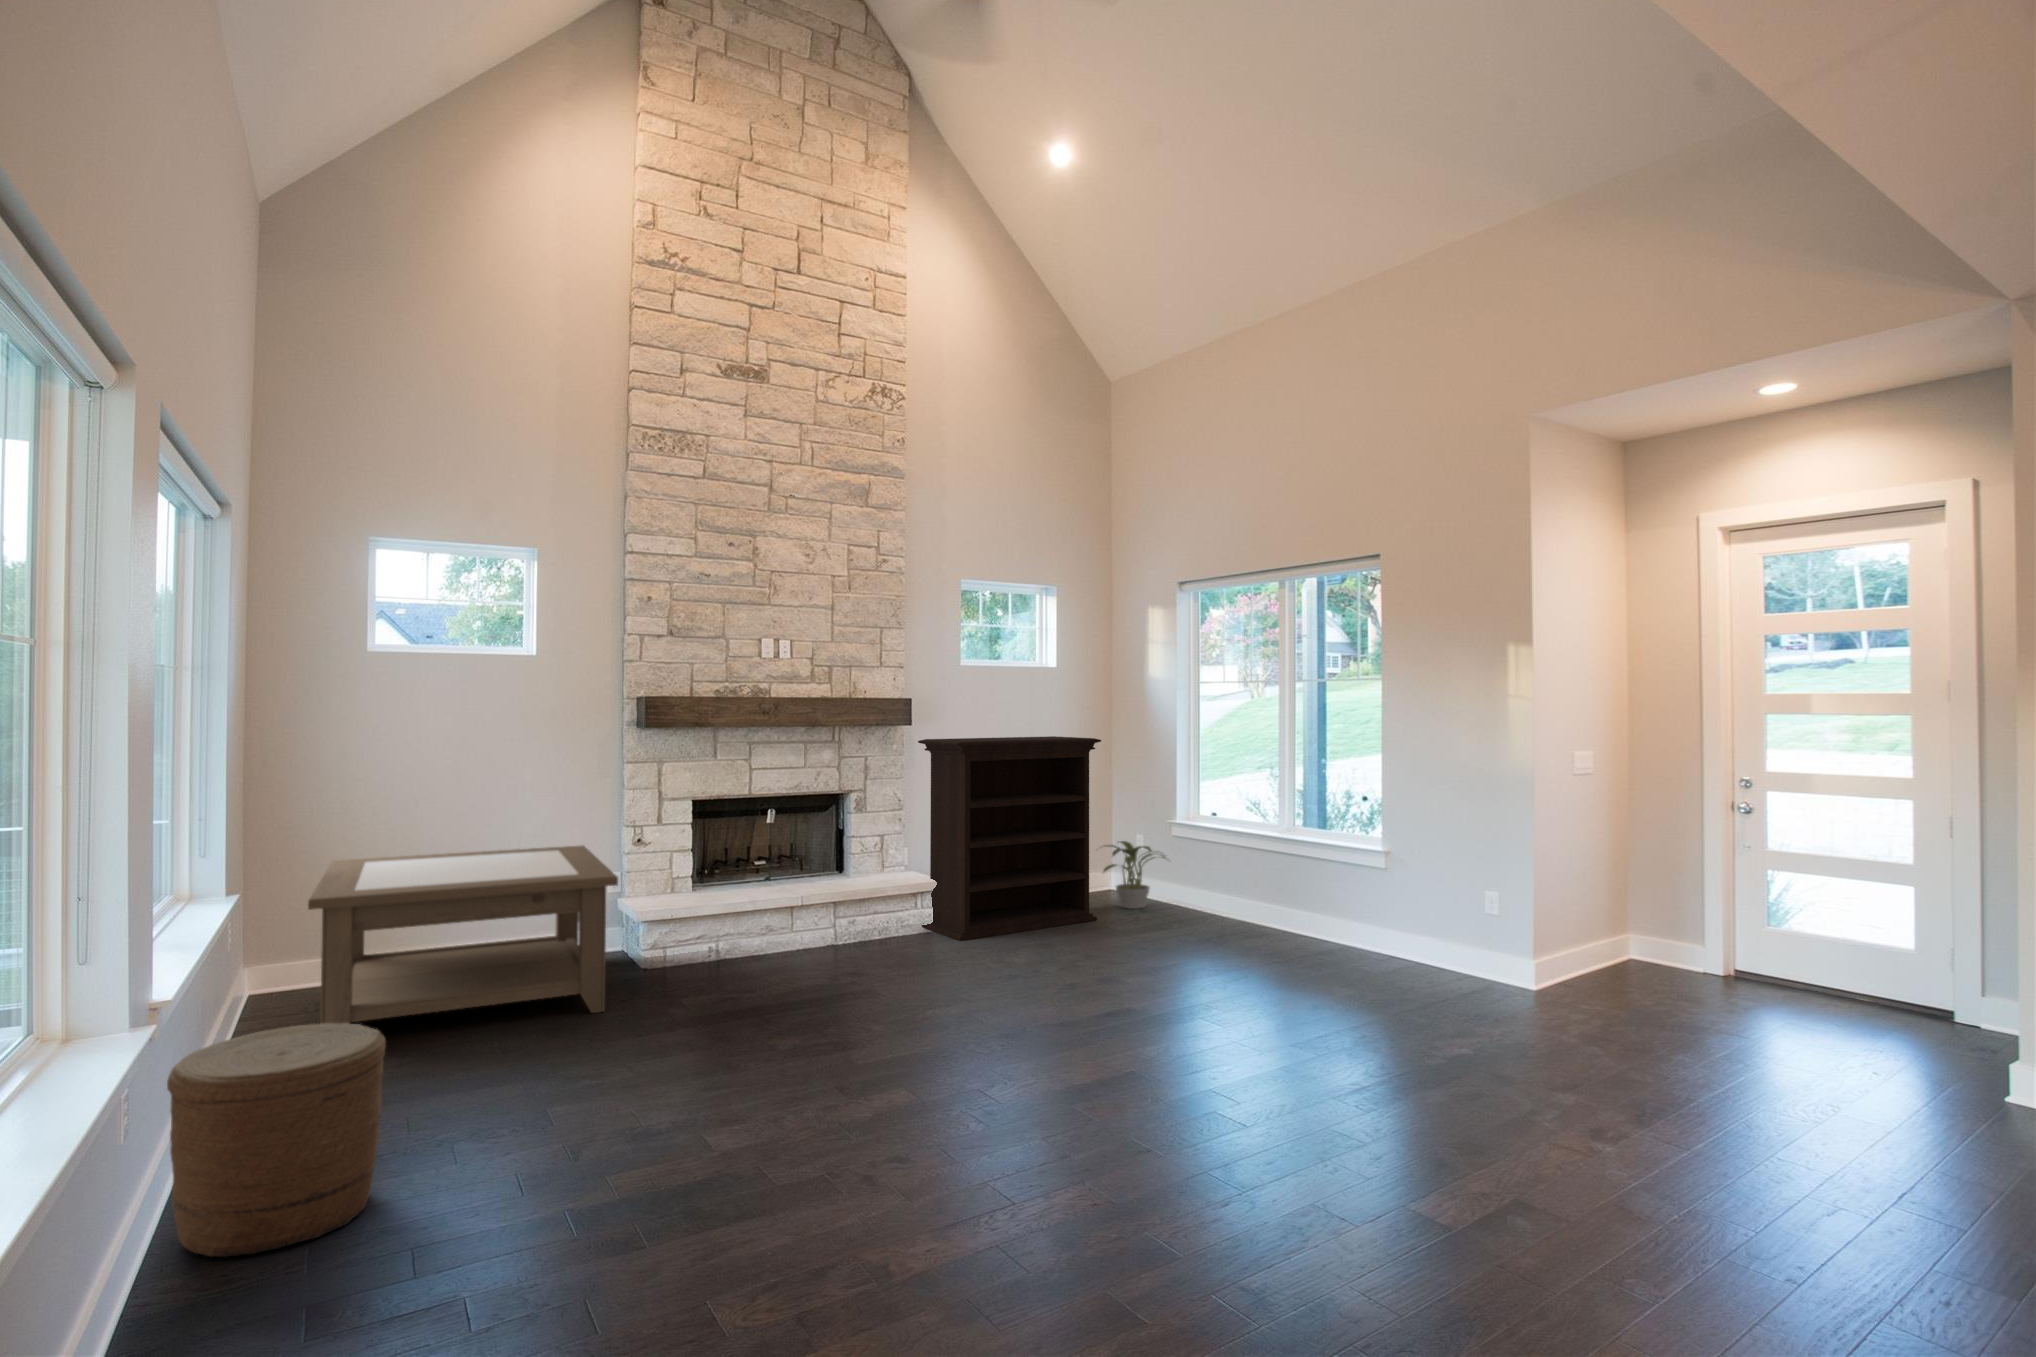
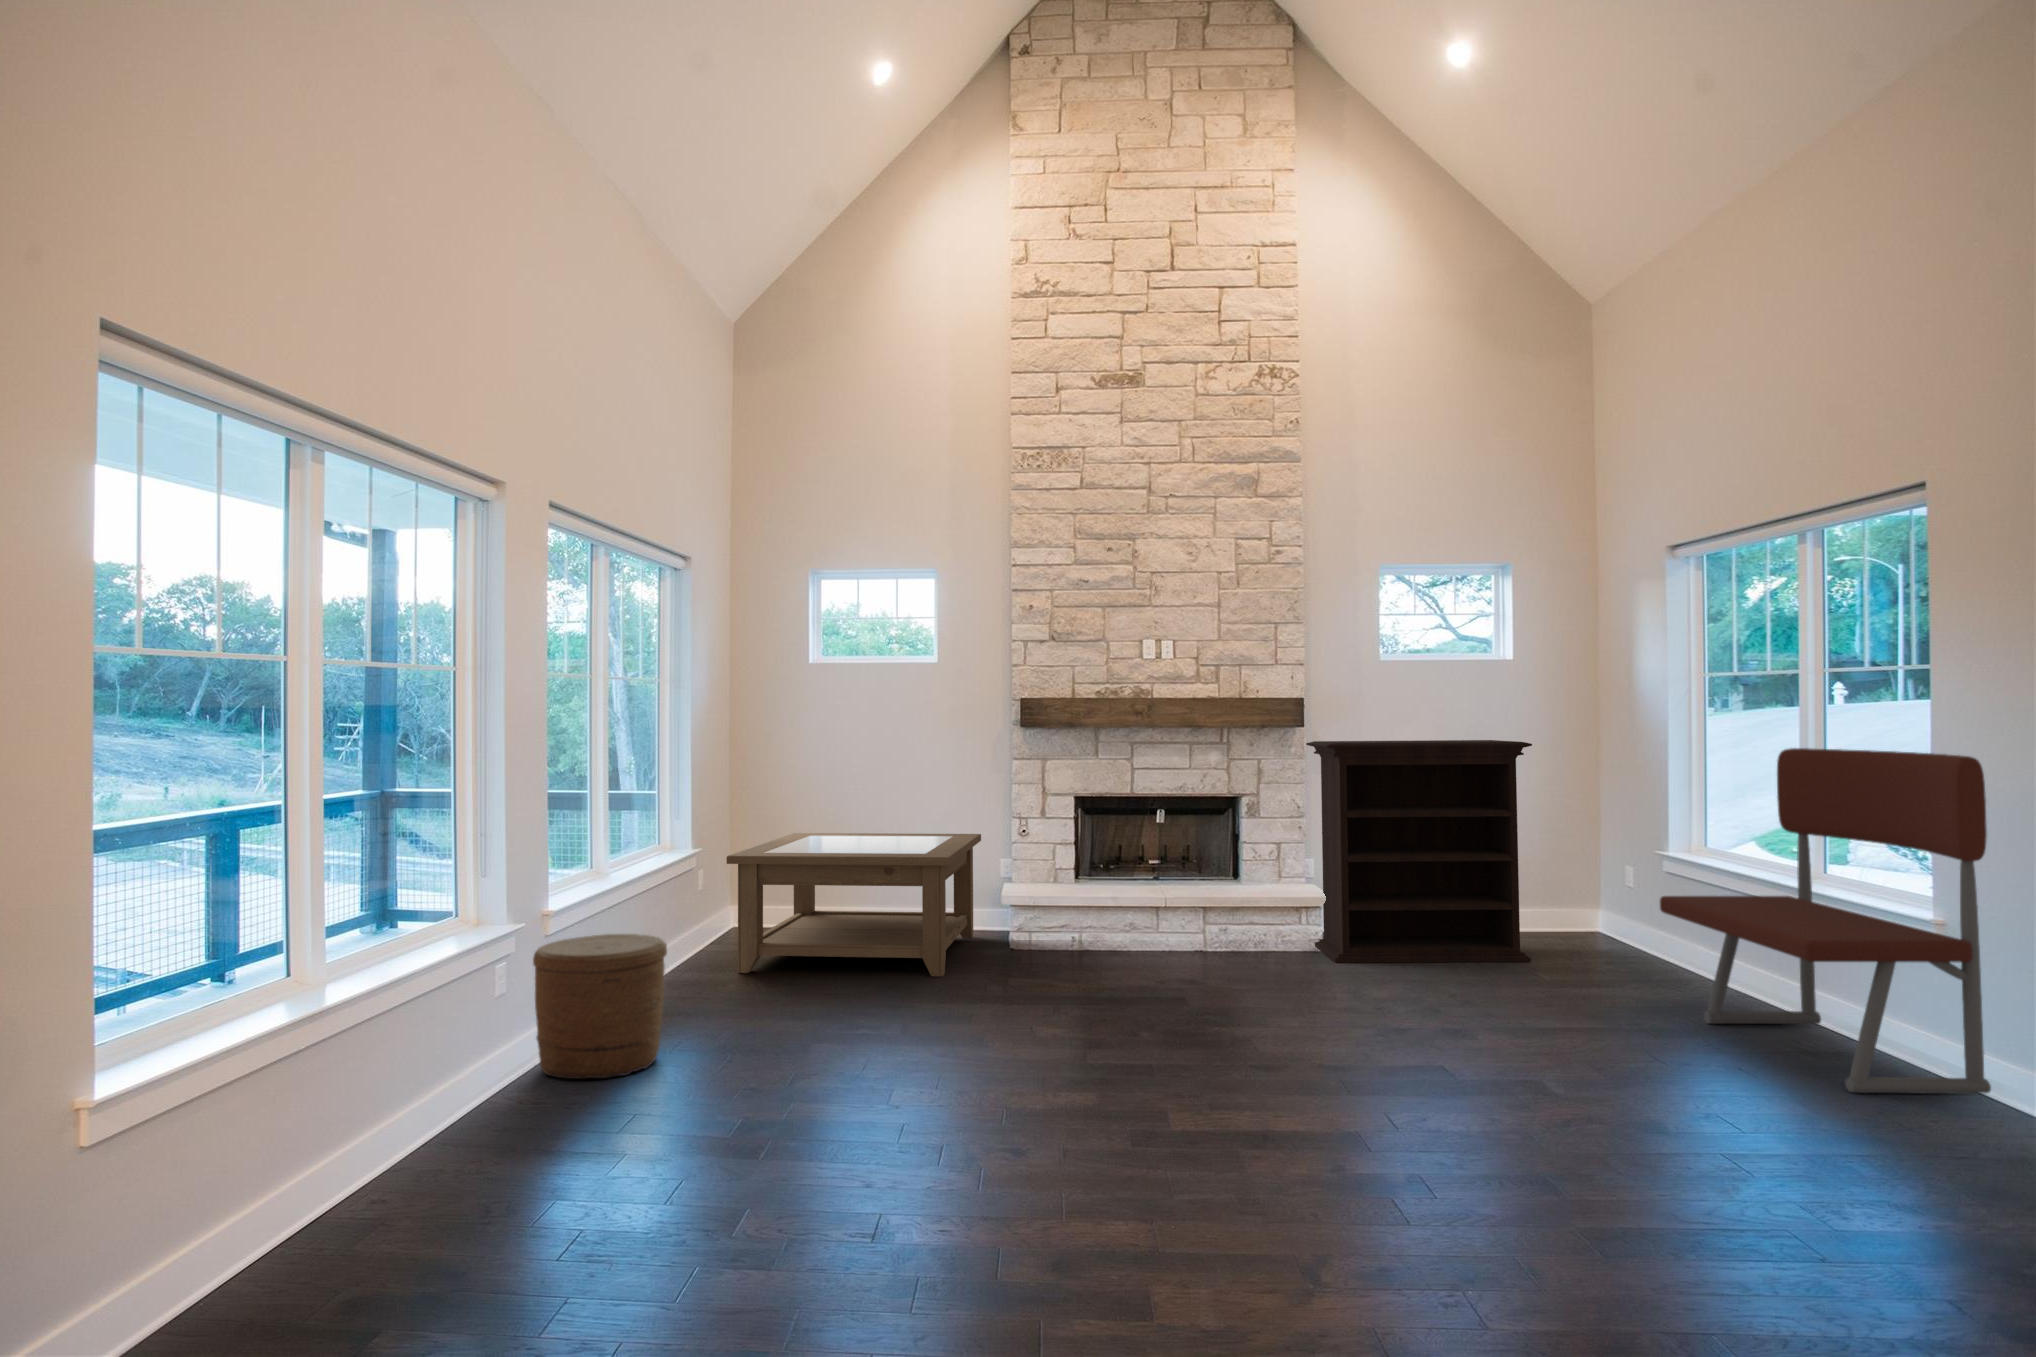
bench: none [1241,743,1473,992] -> present [1660,748,1991,1094]
potted plant: present [1104,841,1165,909] -> none [1556,871,1657,956]

